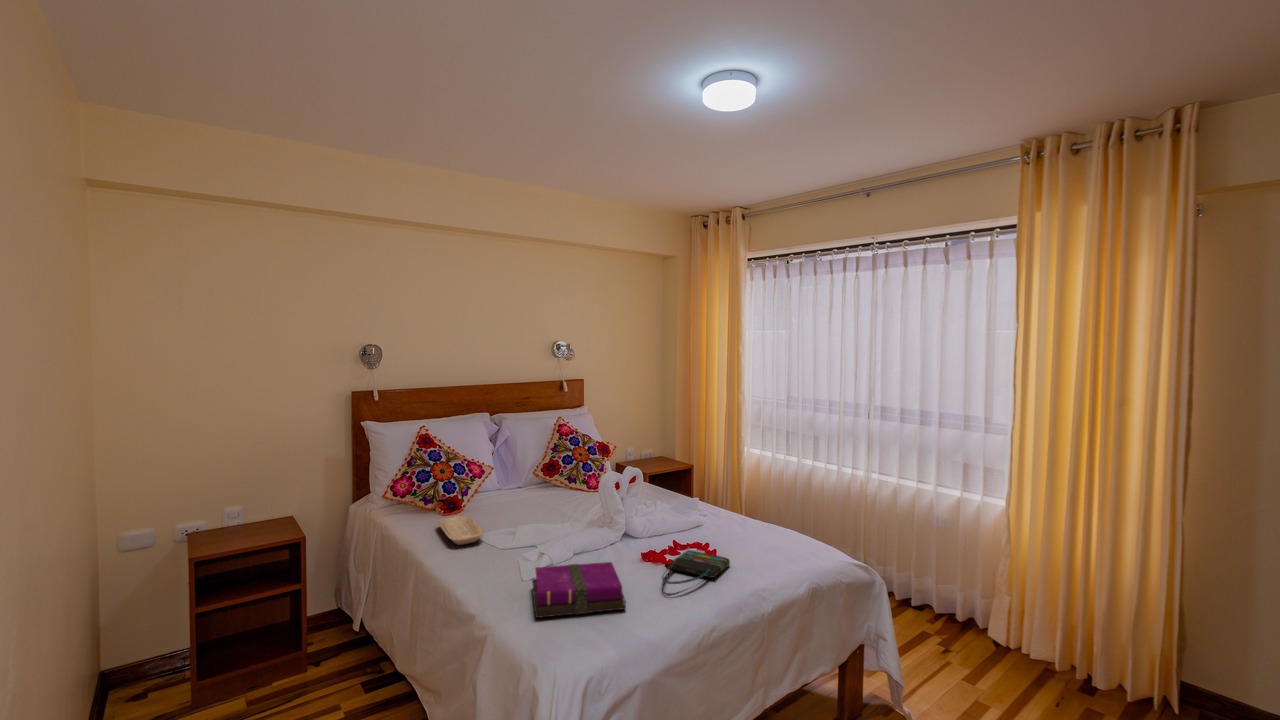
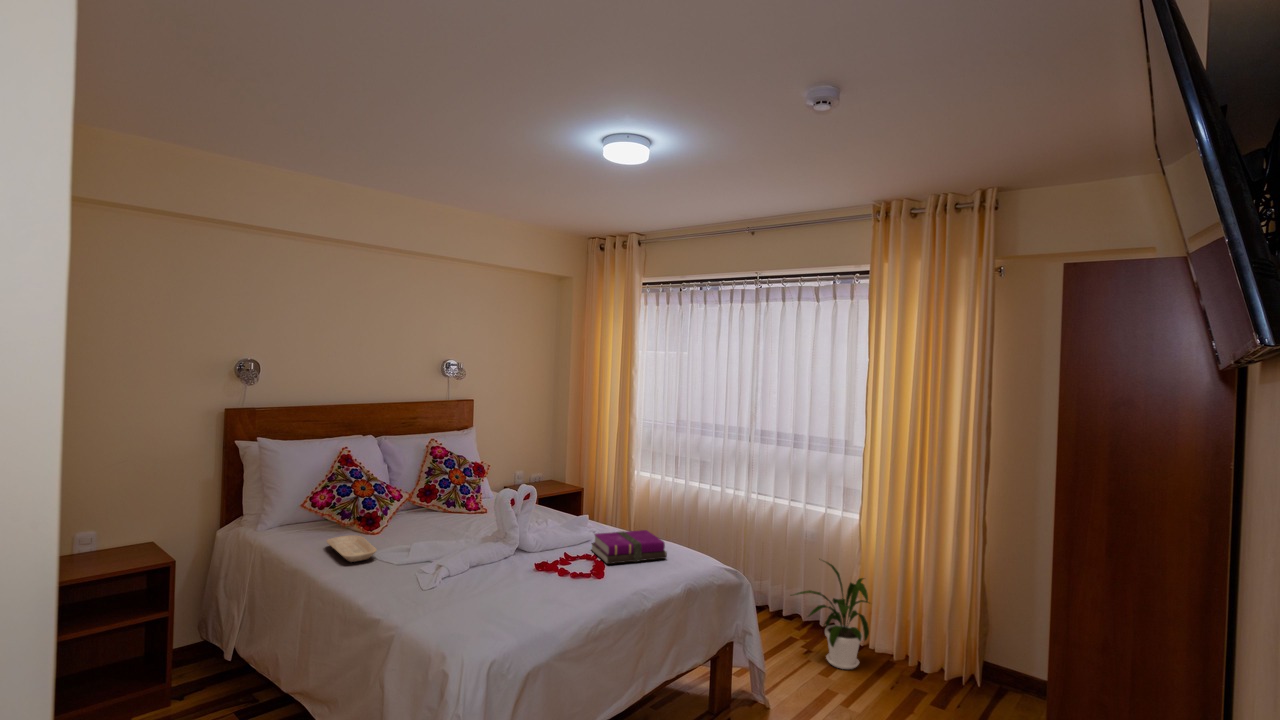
house plant: none [924,549,1027,677] -> present [791,561,869,669]
tote bag: present [662,550,730,596] -> none [554,561,616,598]
notebook: present [532,562,626,618] -> present [591,530,667,564]

